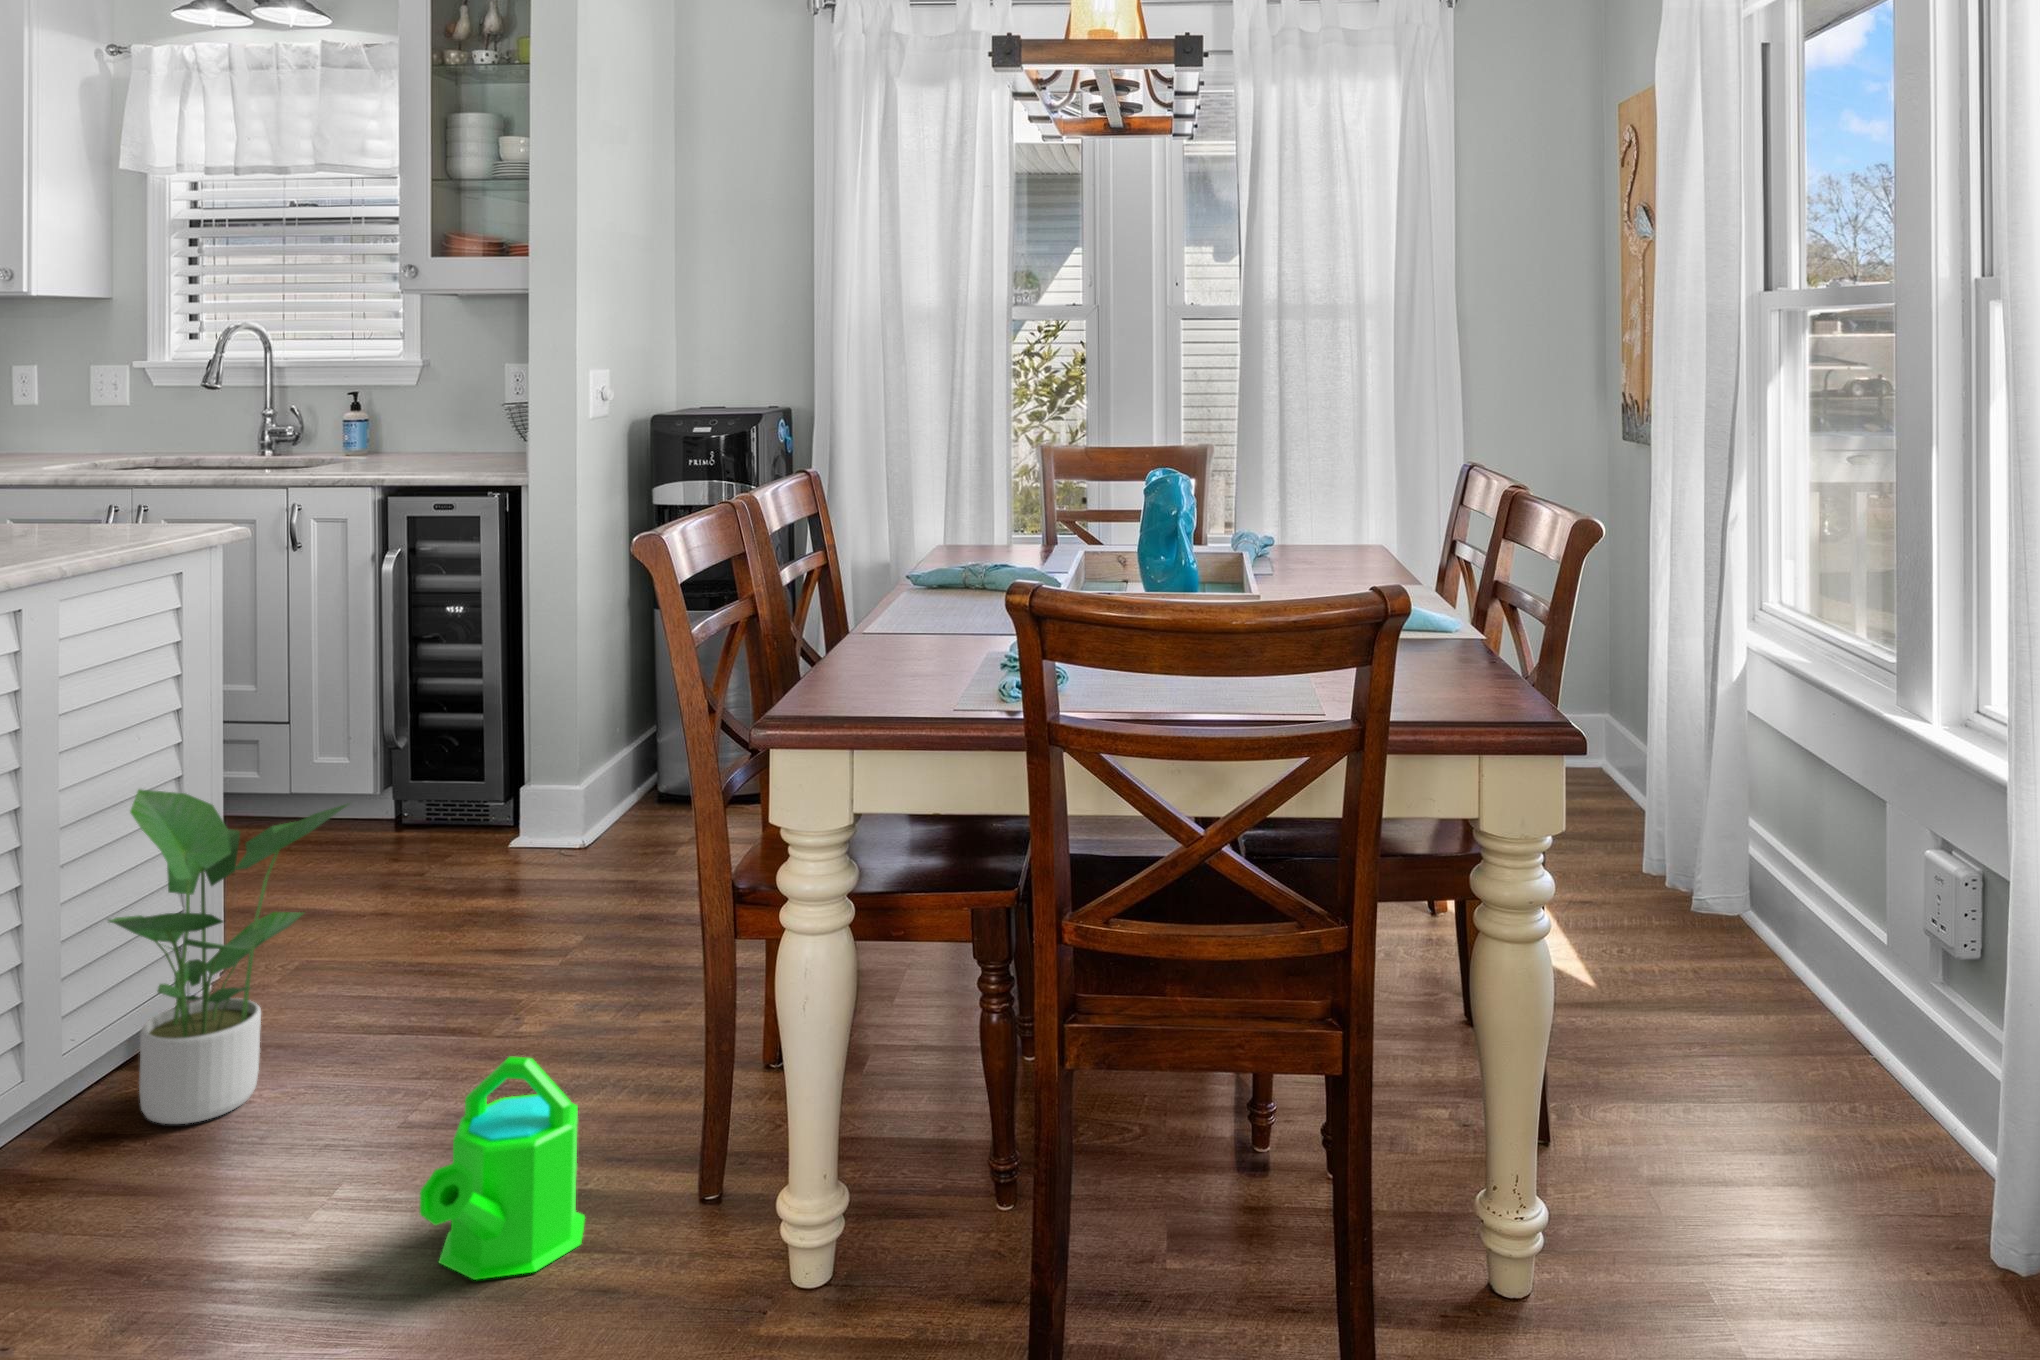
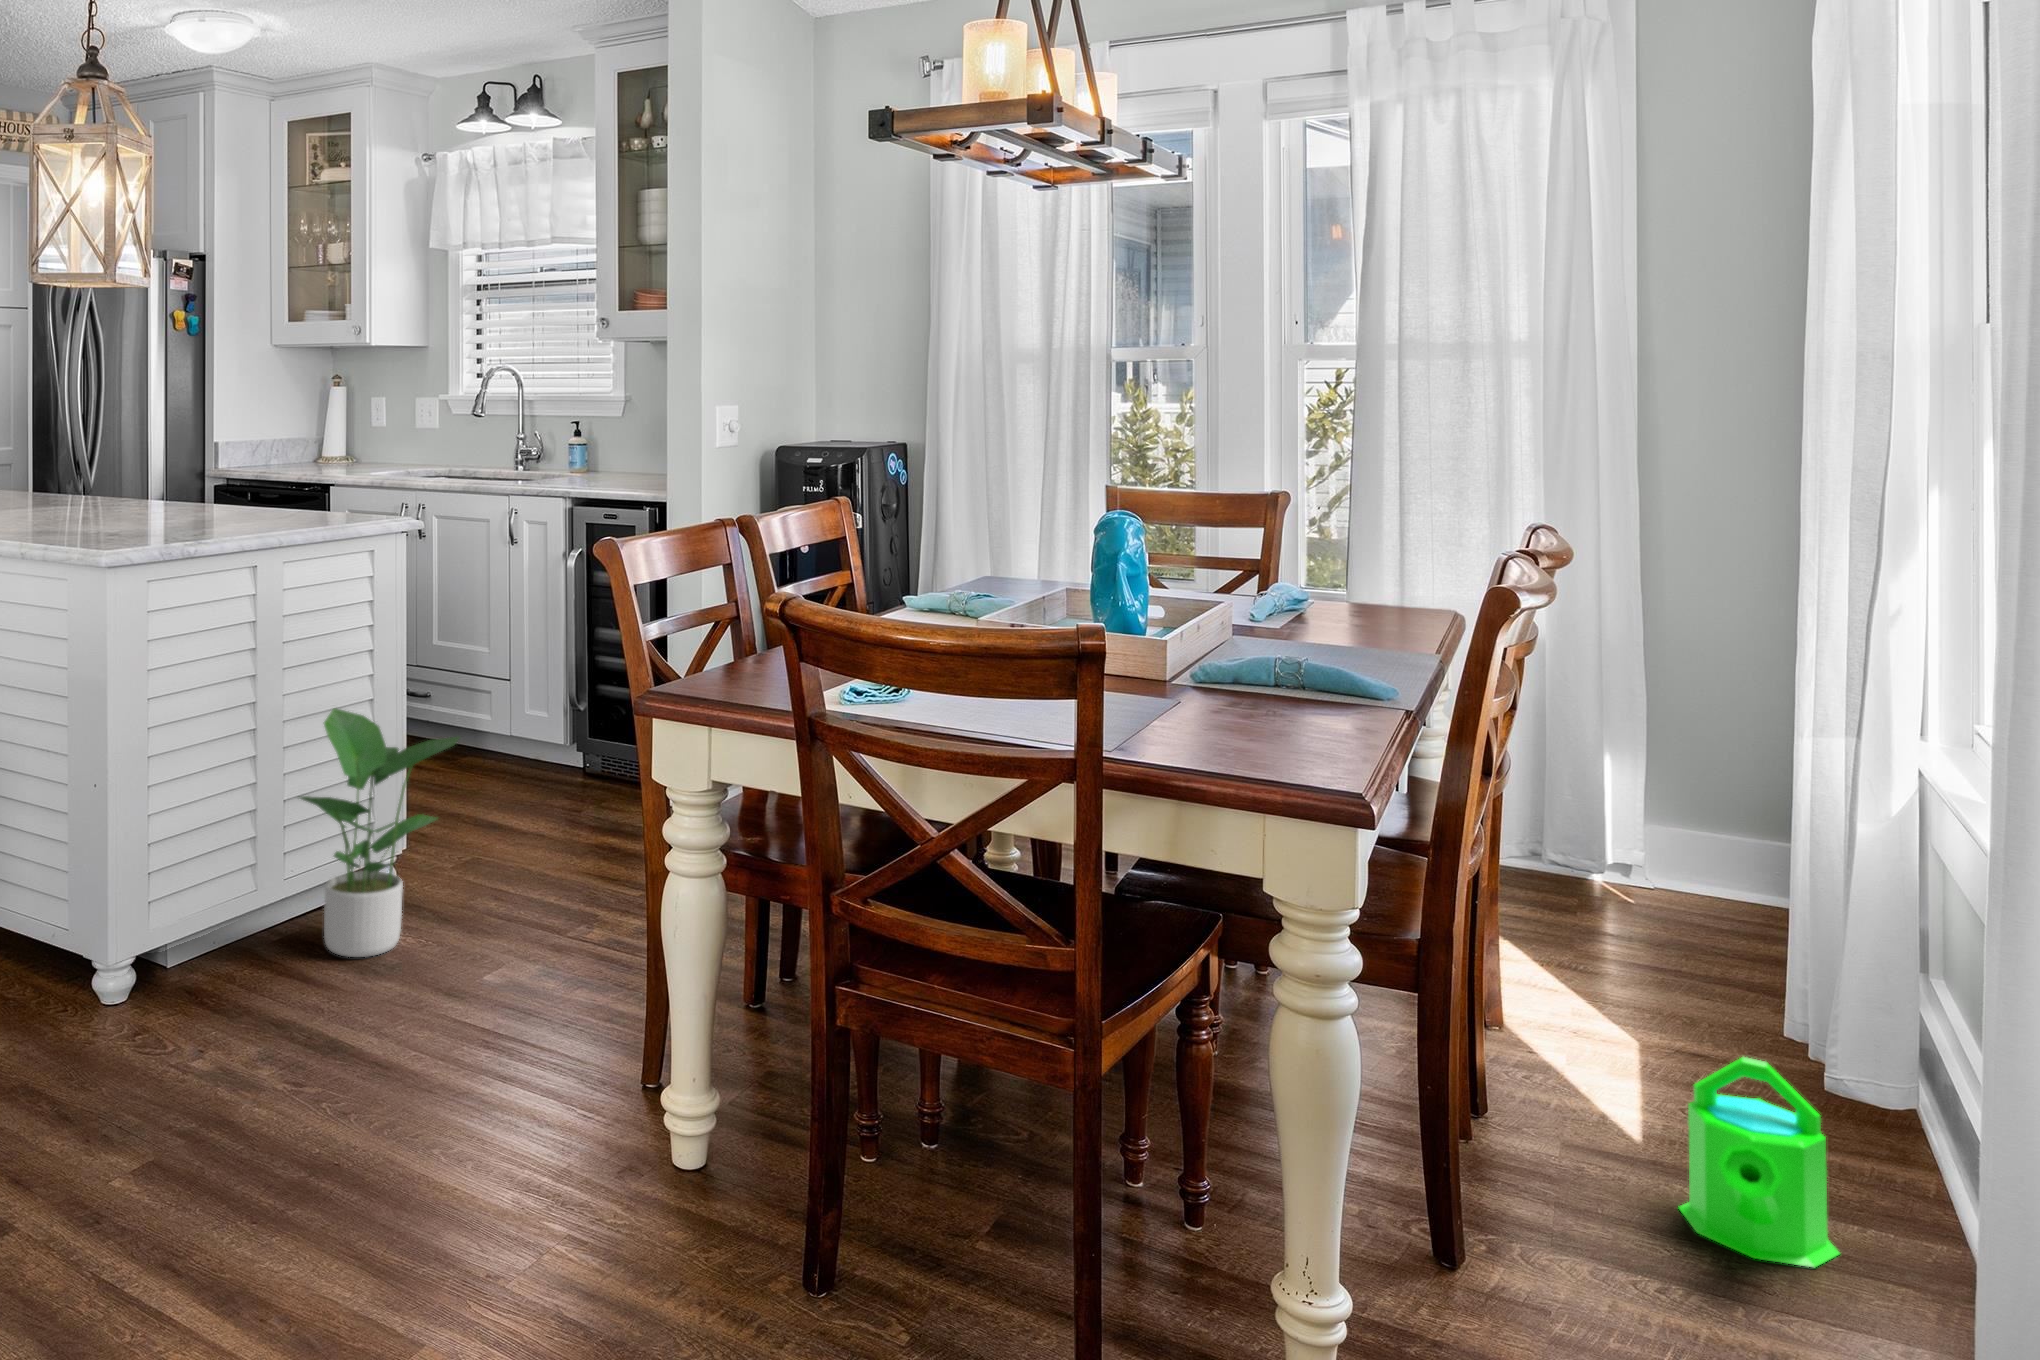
watering can: present [420,1057,585,1280] -> present [1679,1057,1840,1268]

